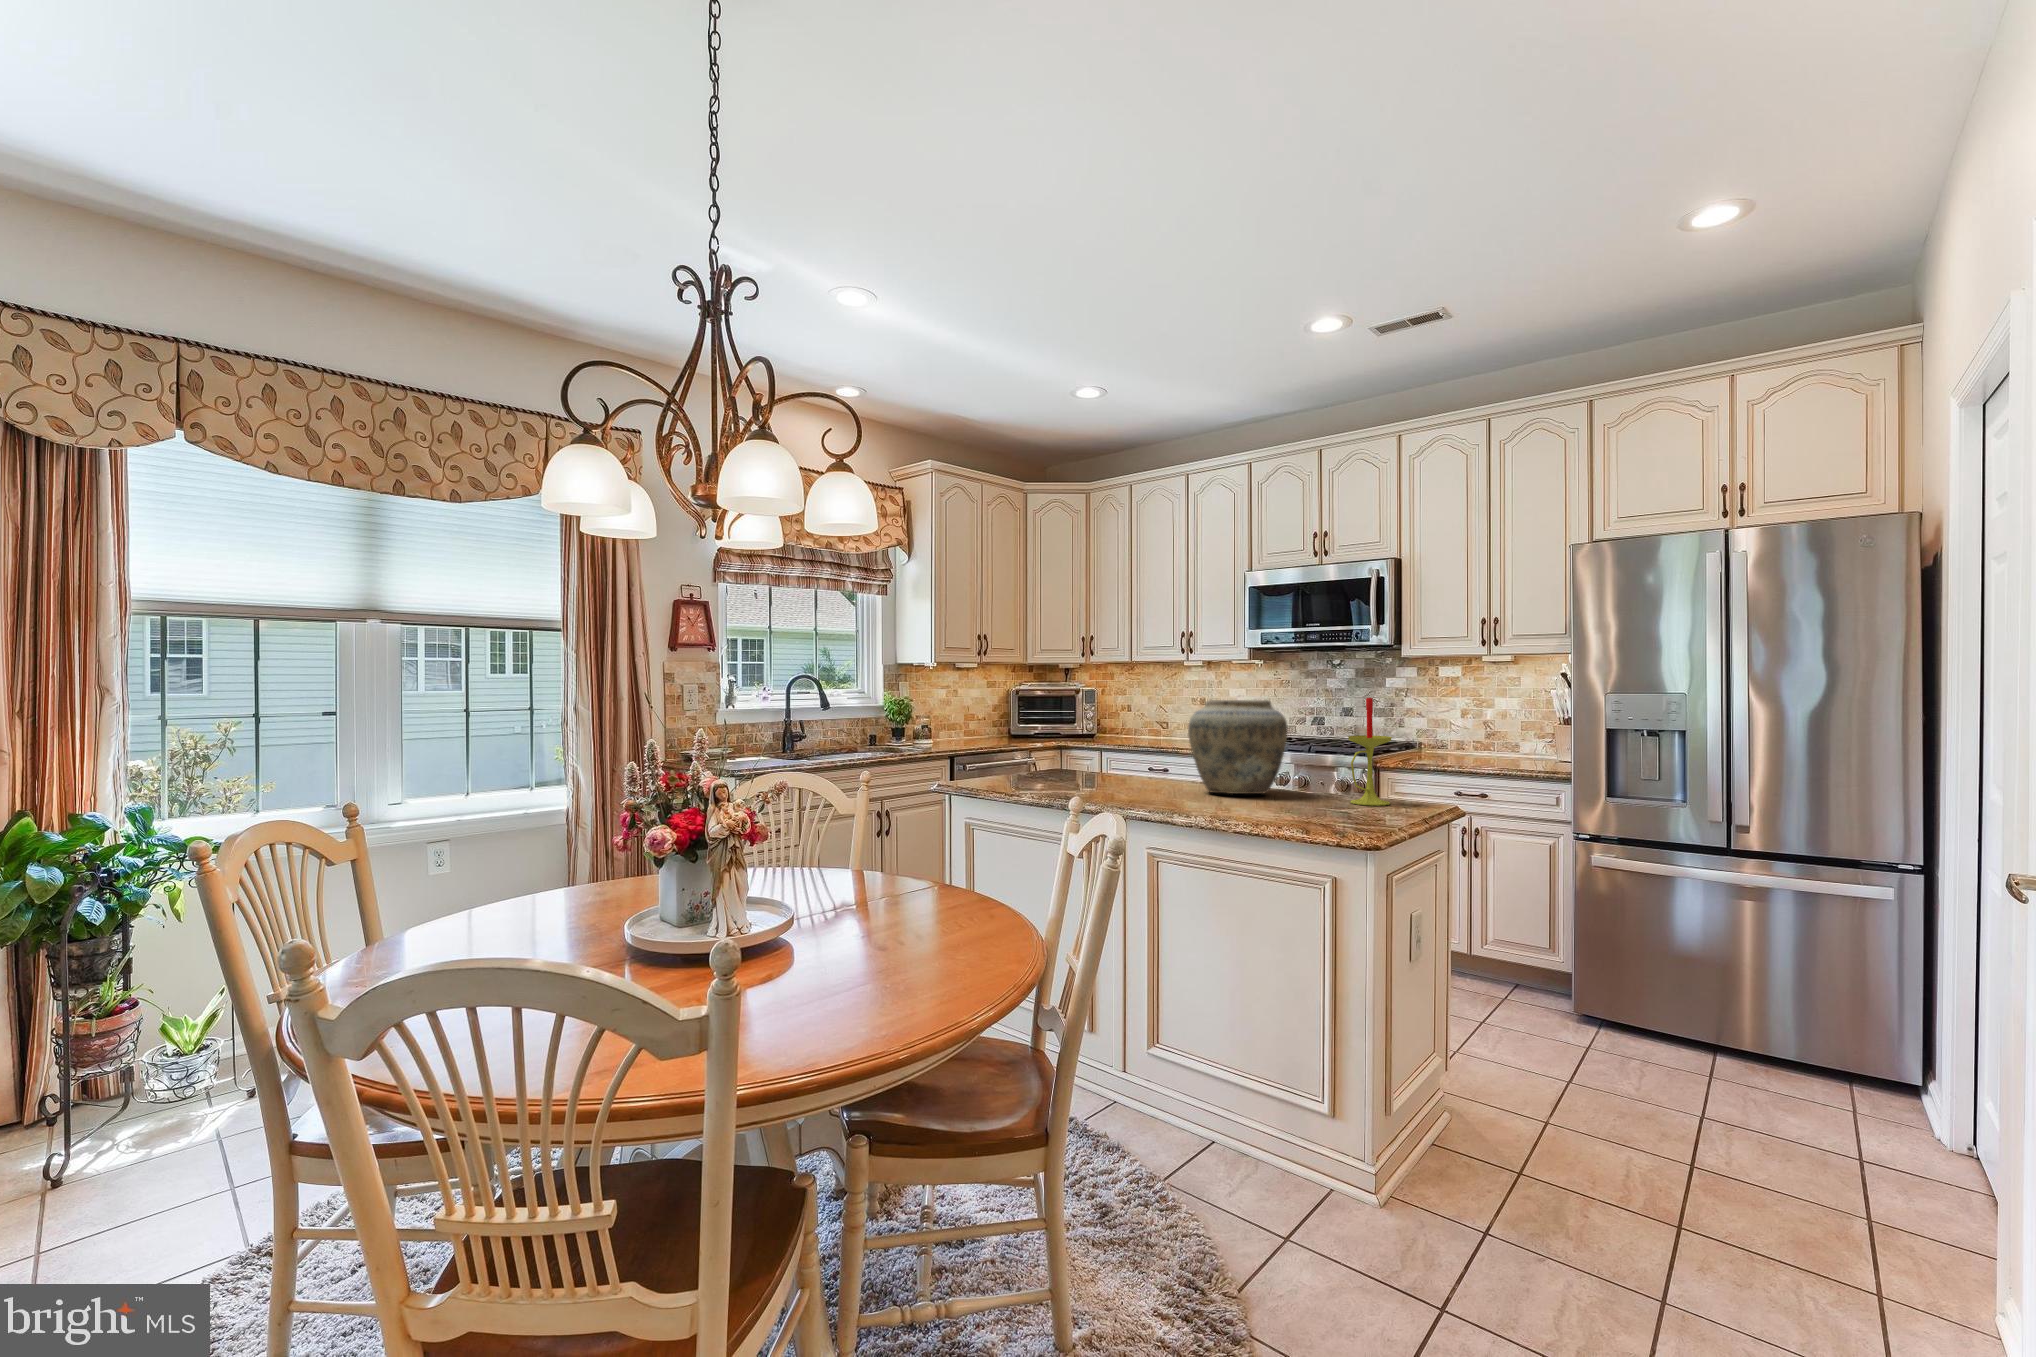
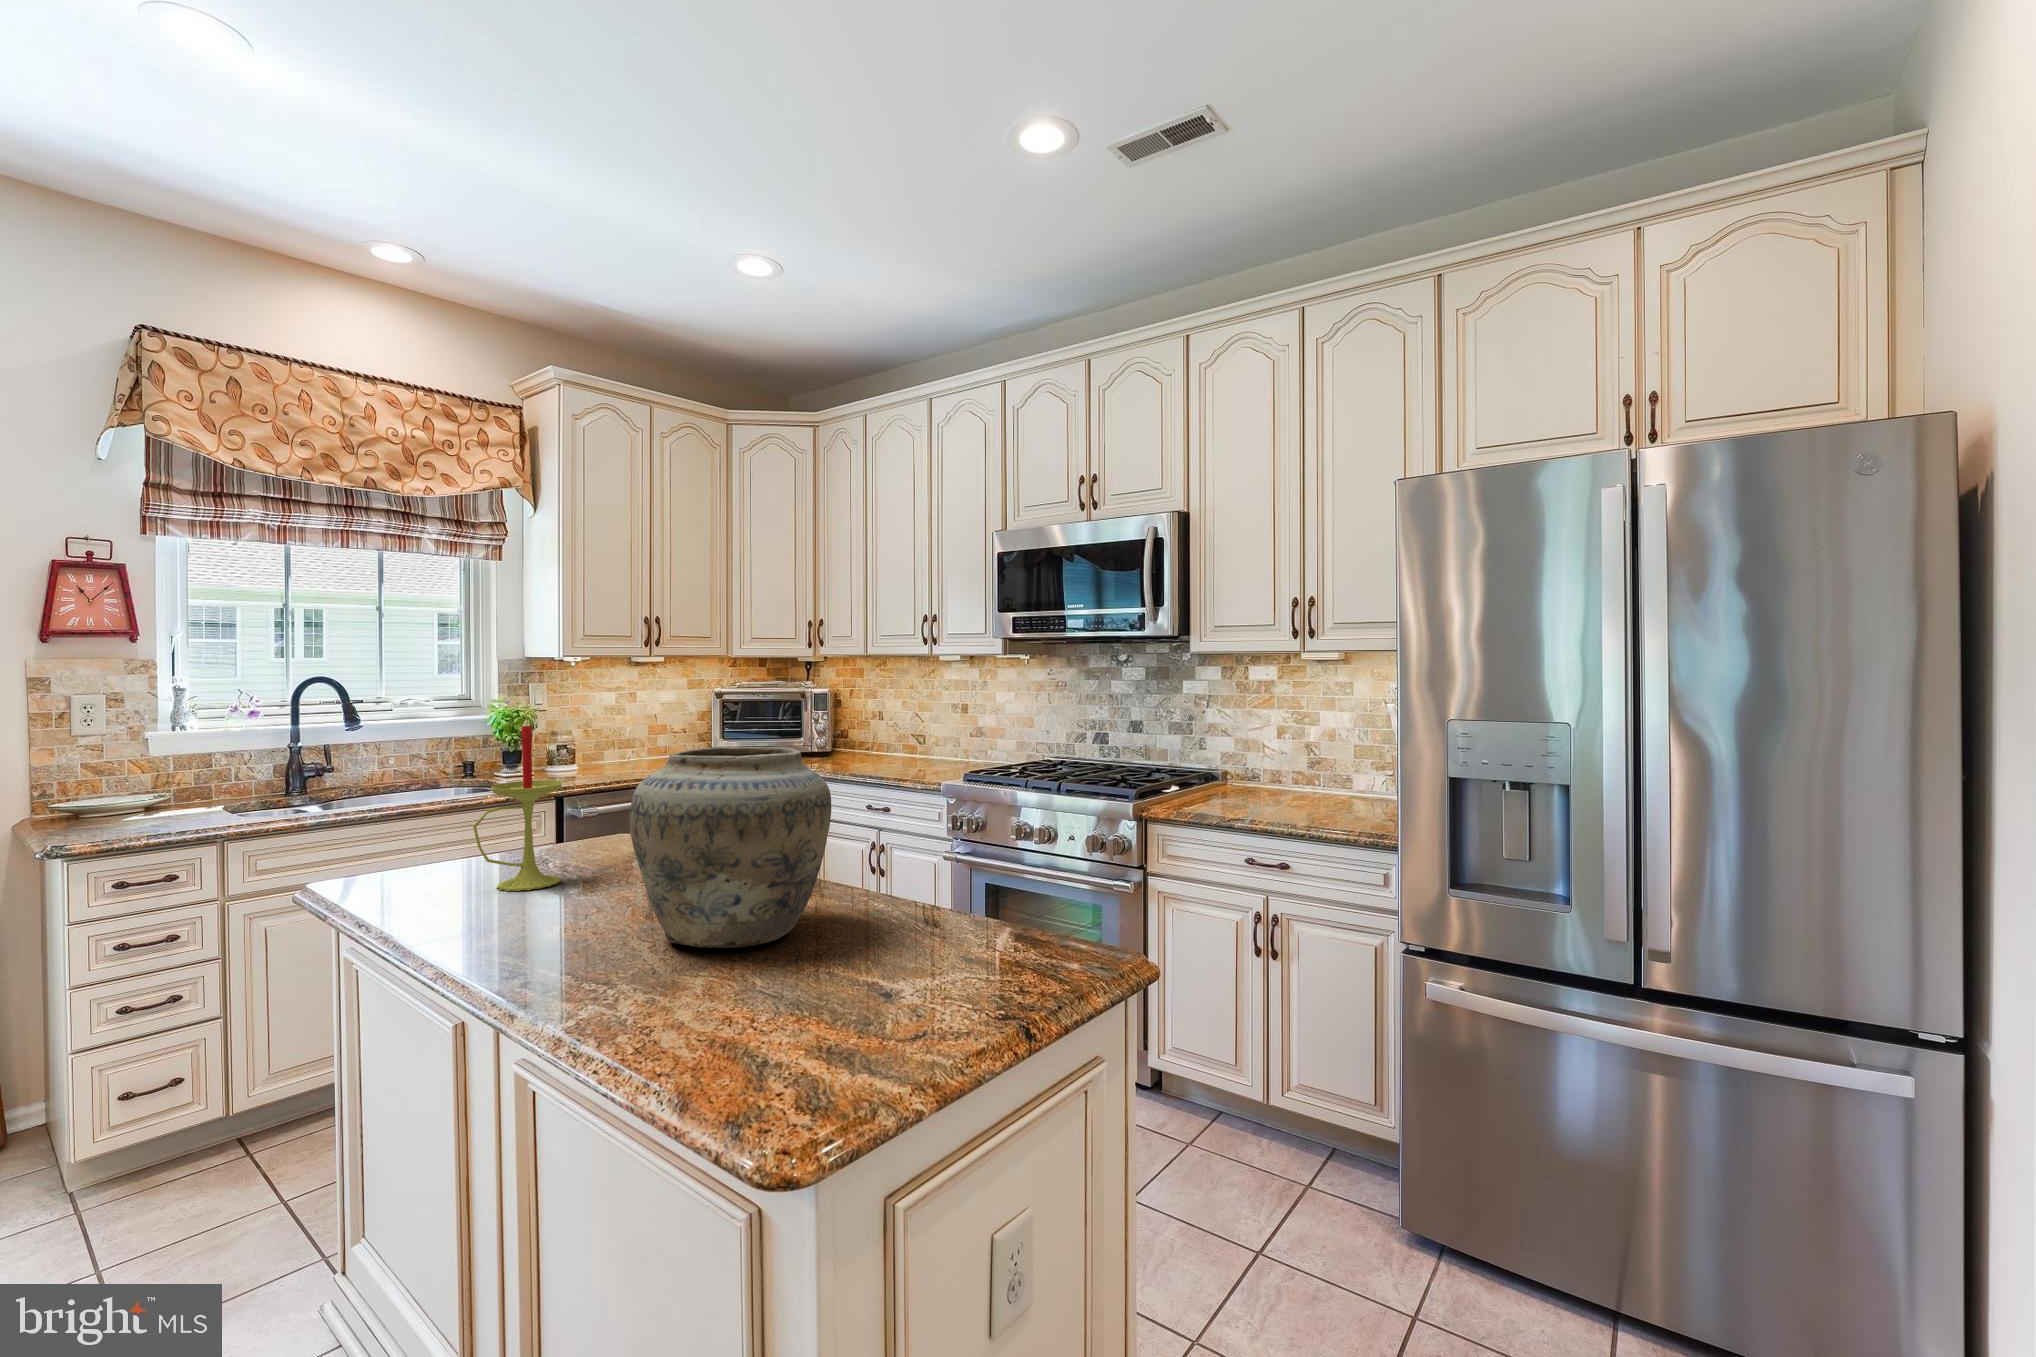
candle: present [1348,698,1392,806] -> present [473,726,563,891]

